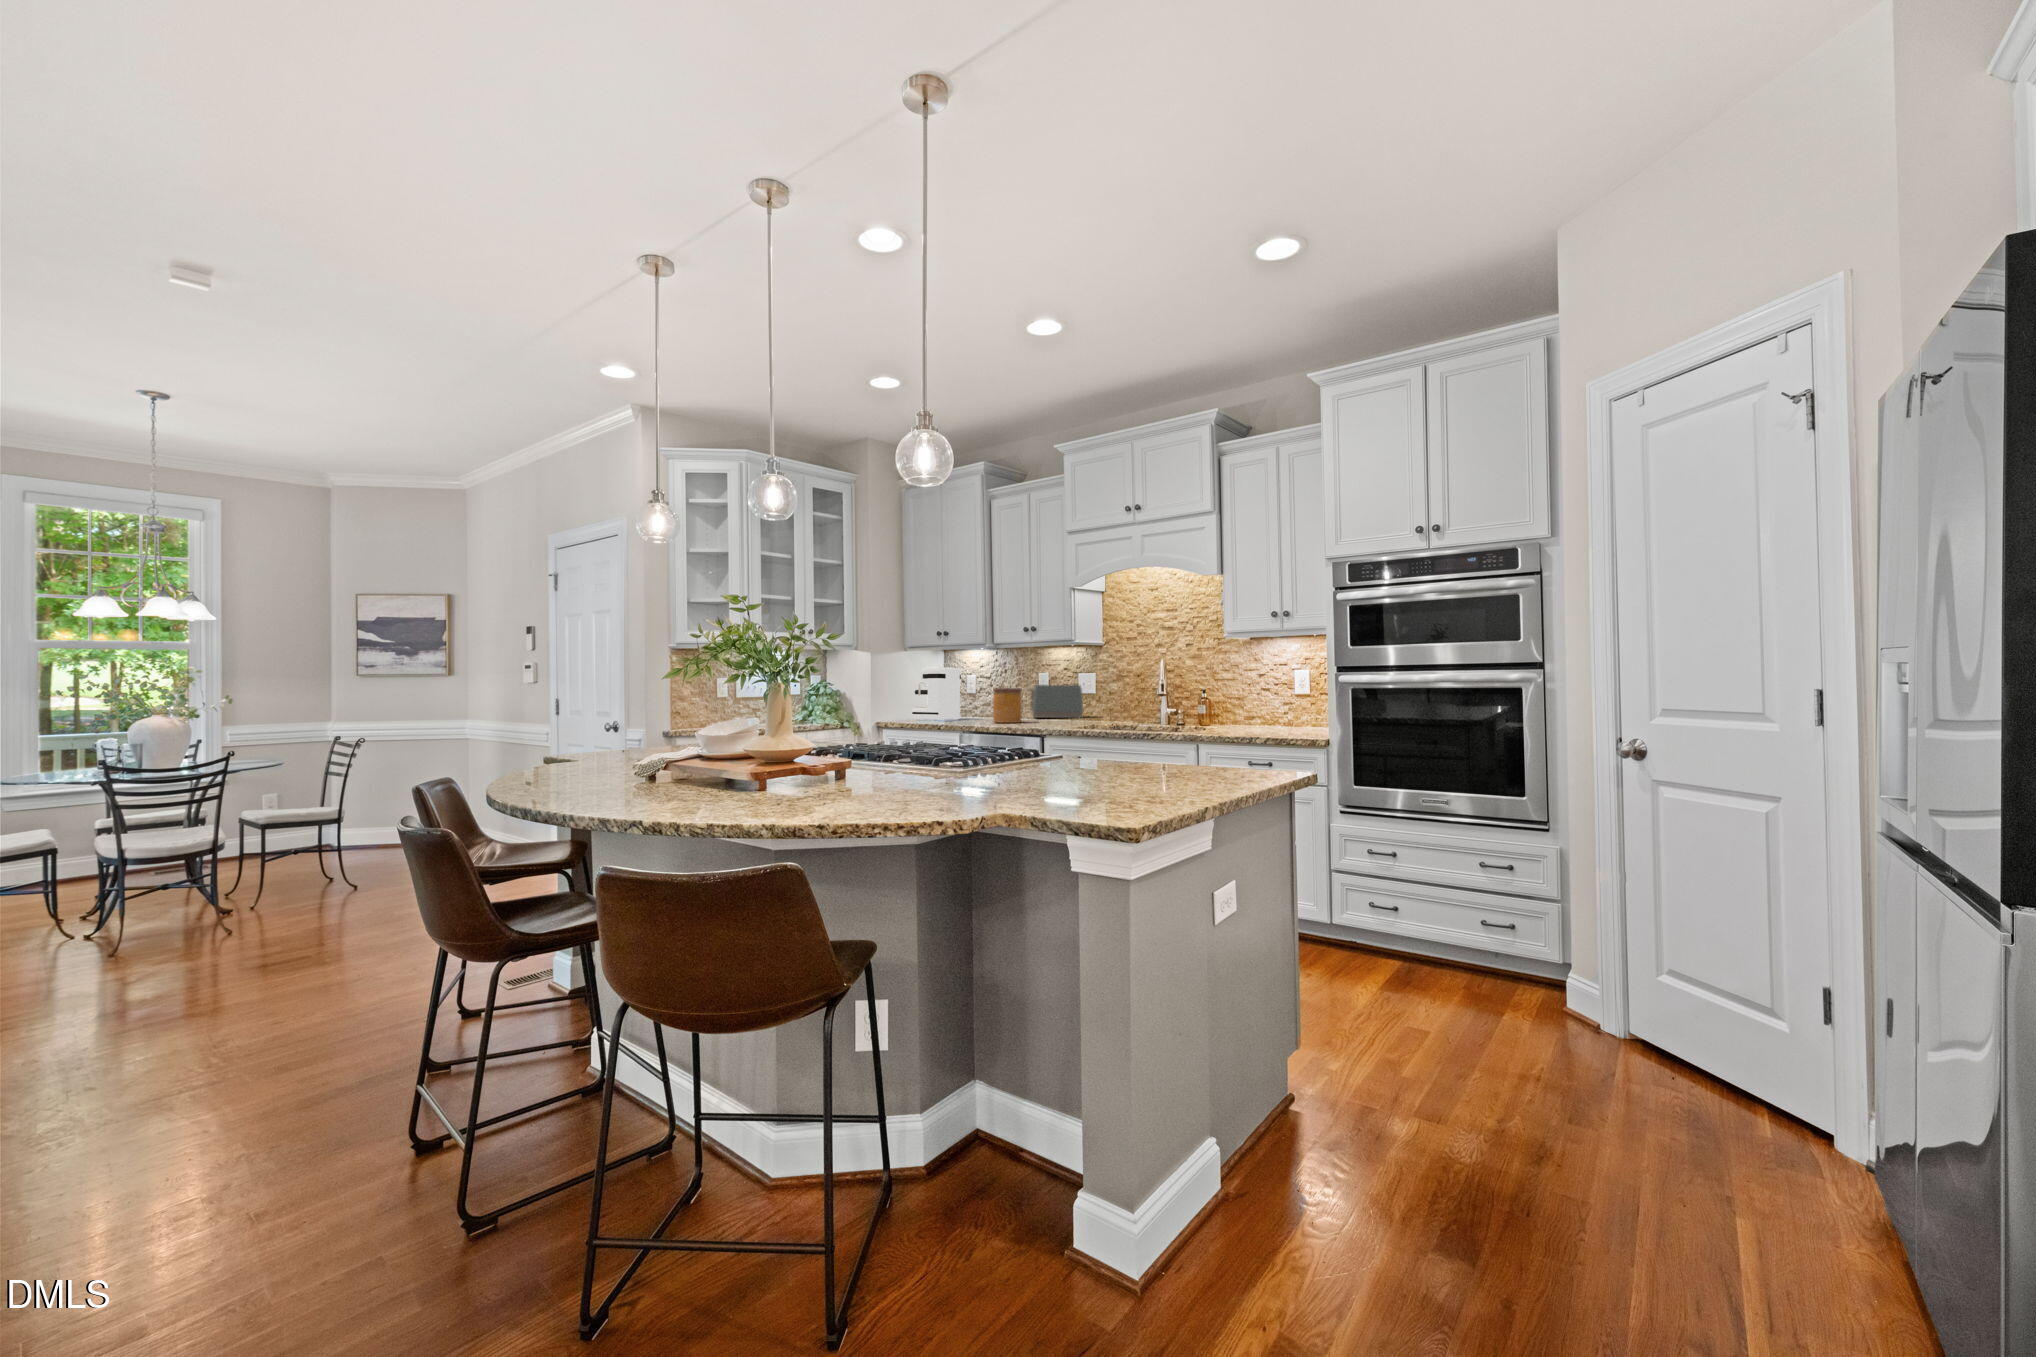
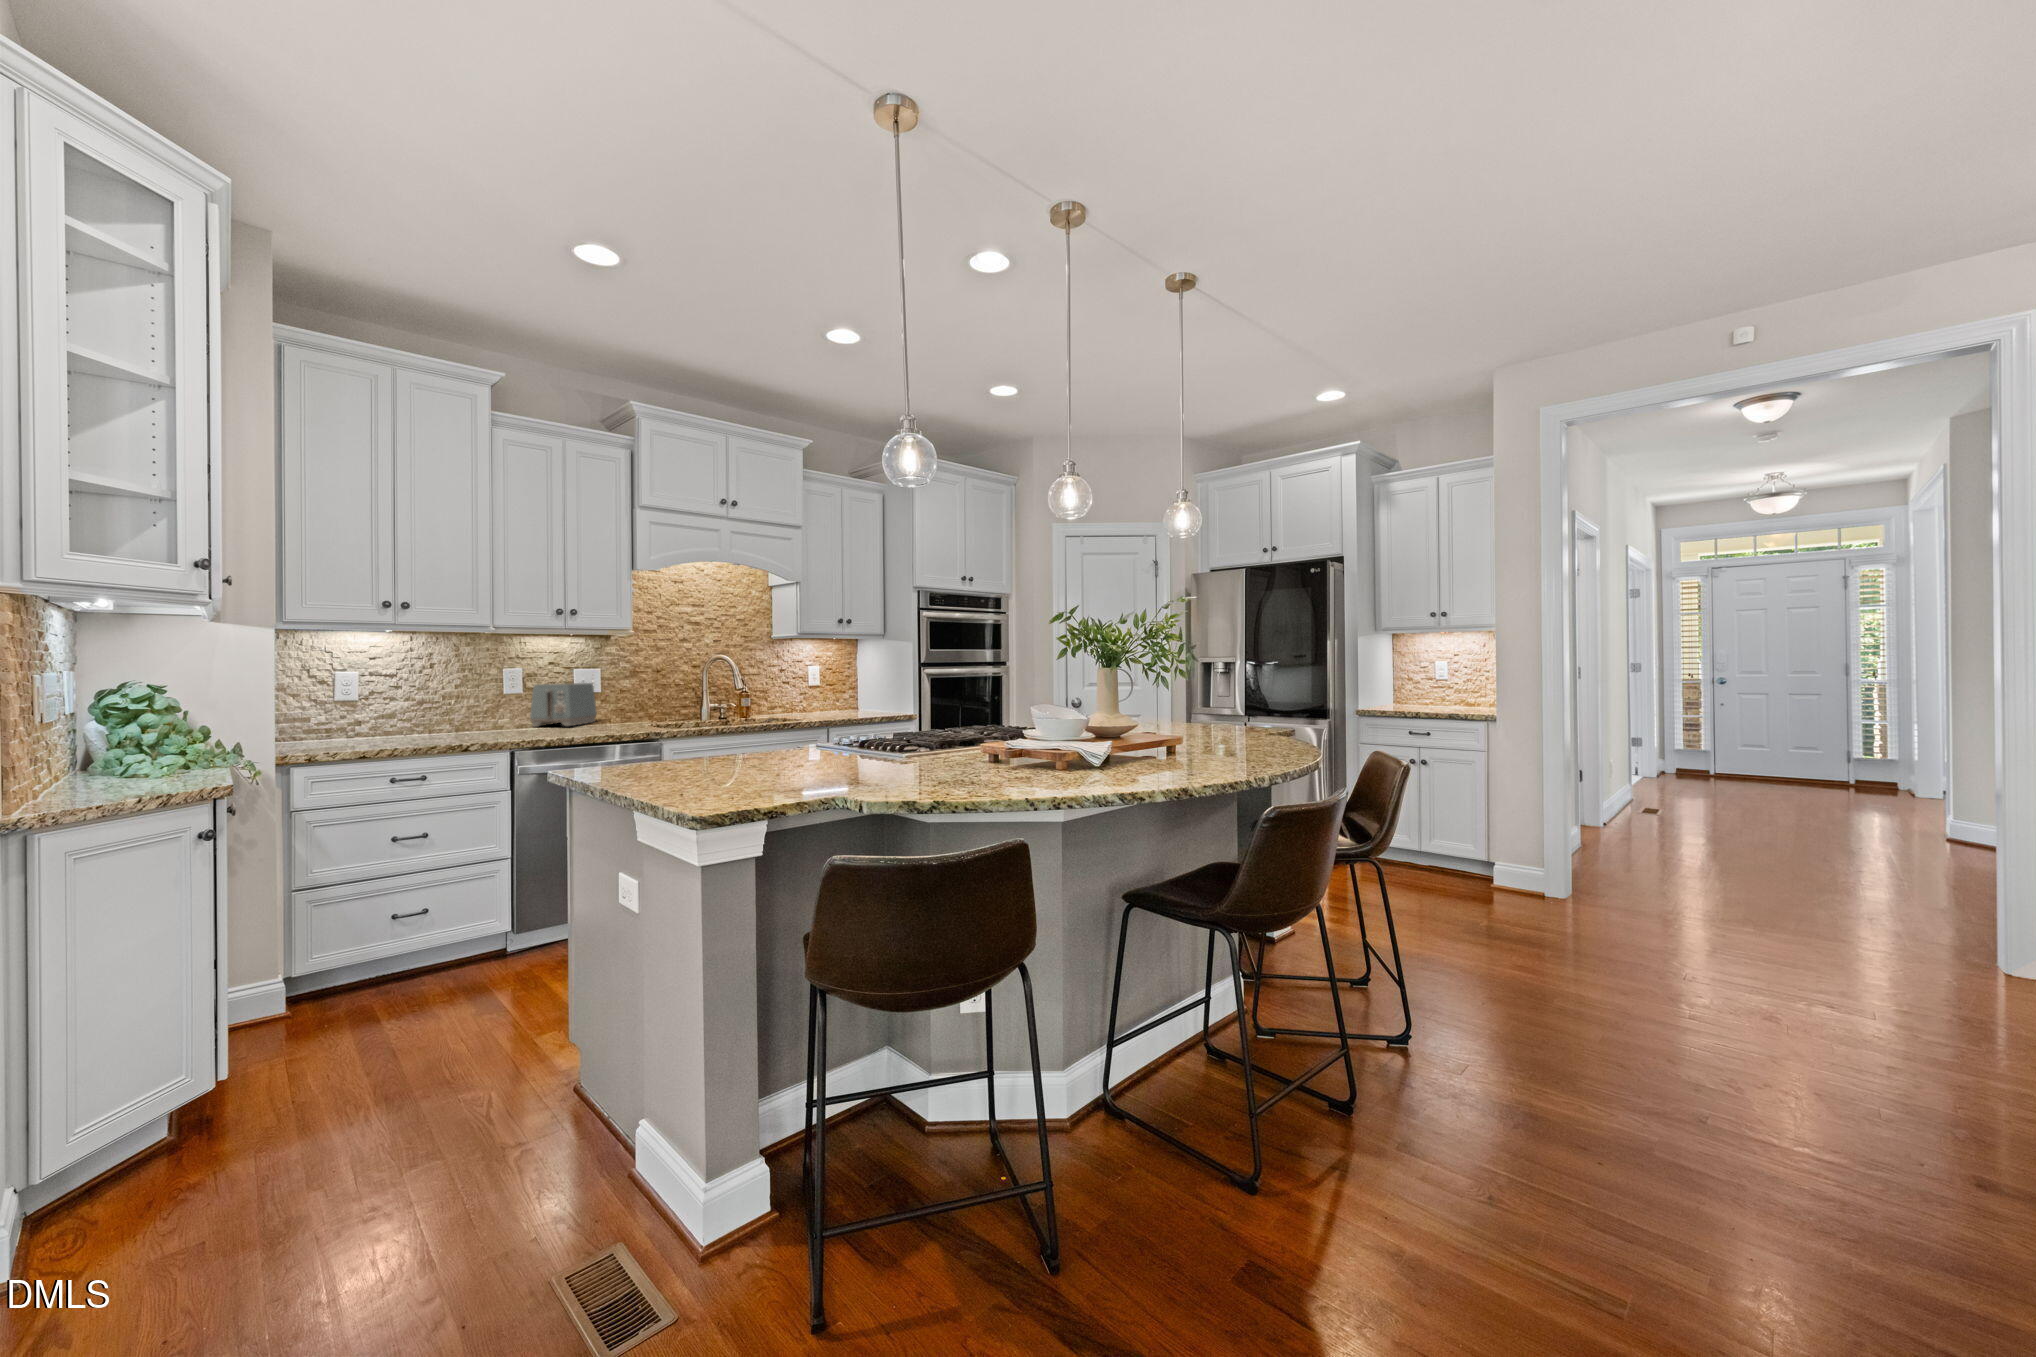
coffee maker: present [912,667,961,720] -> none [402,664,508,746]
jar: present [993,688,1022,723] -> none [595,690,634,735]

